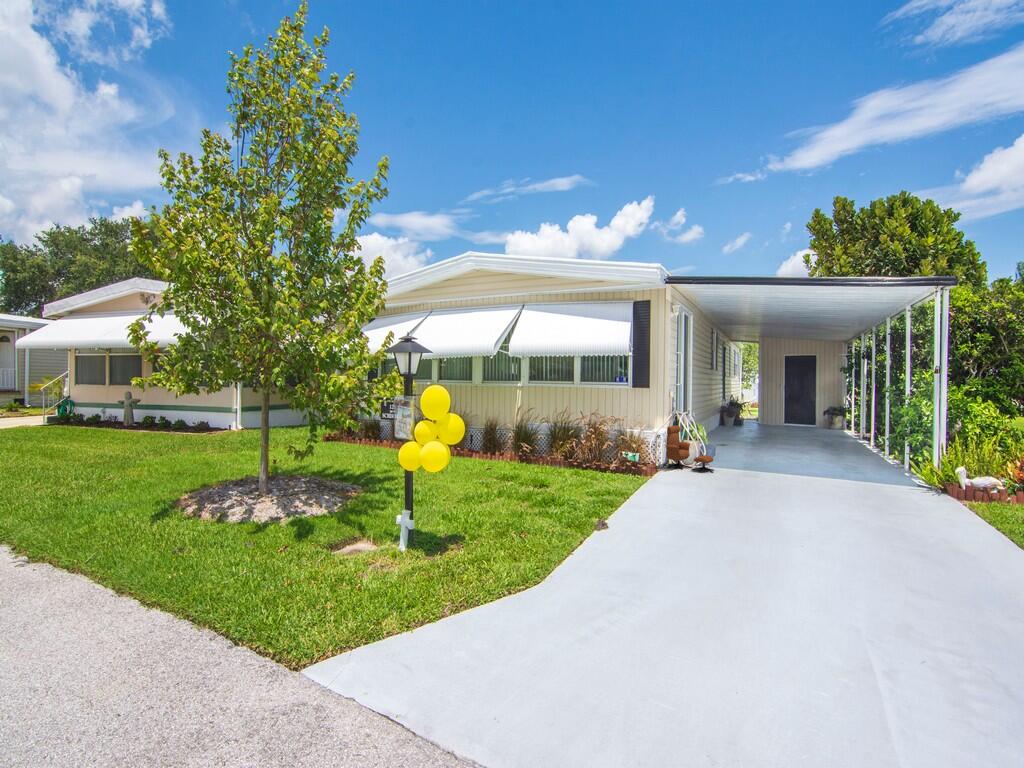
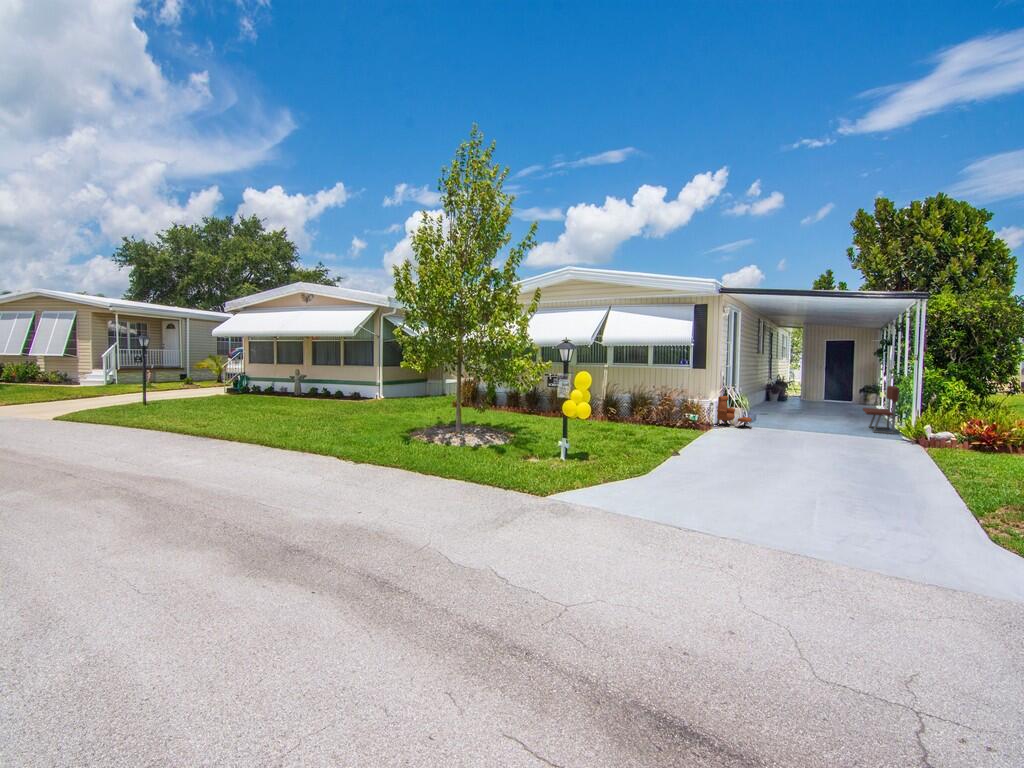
bench: none [857,410,910,478] -> present [863,386,899,434]

